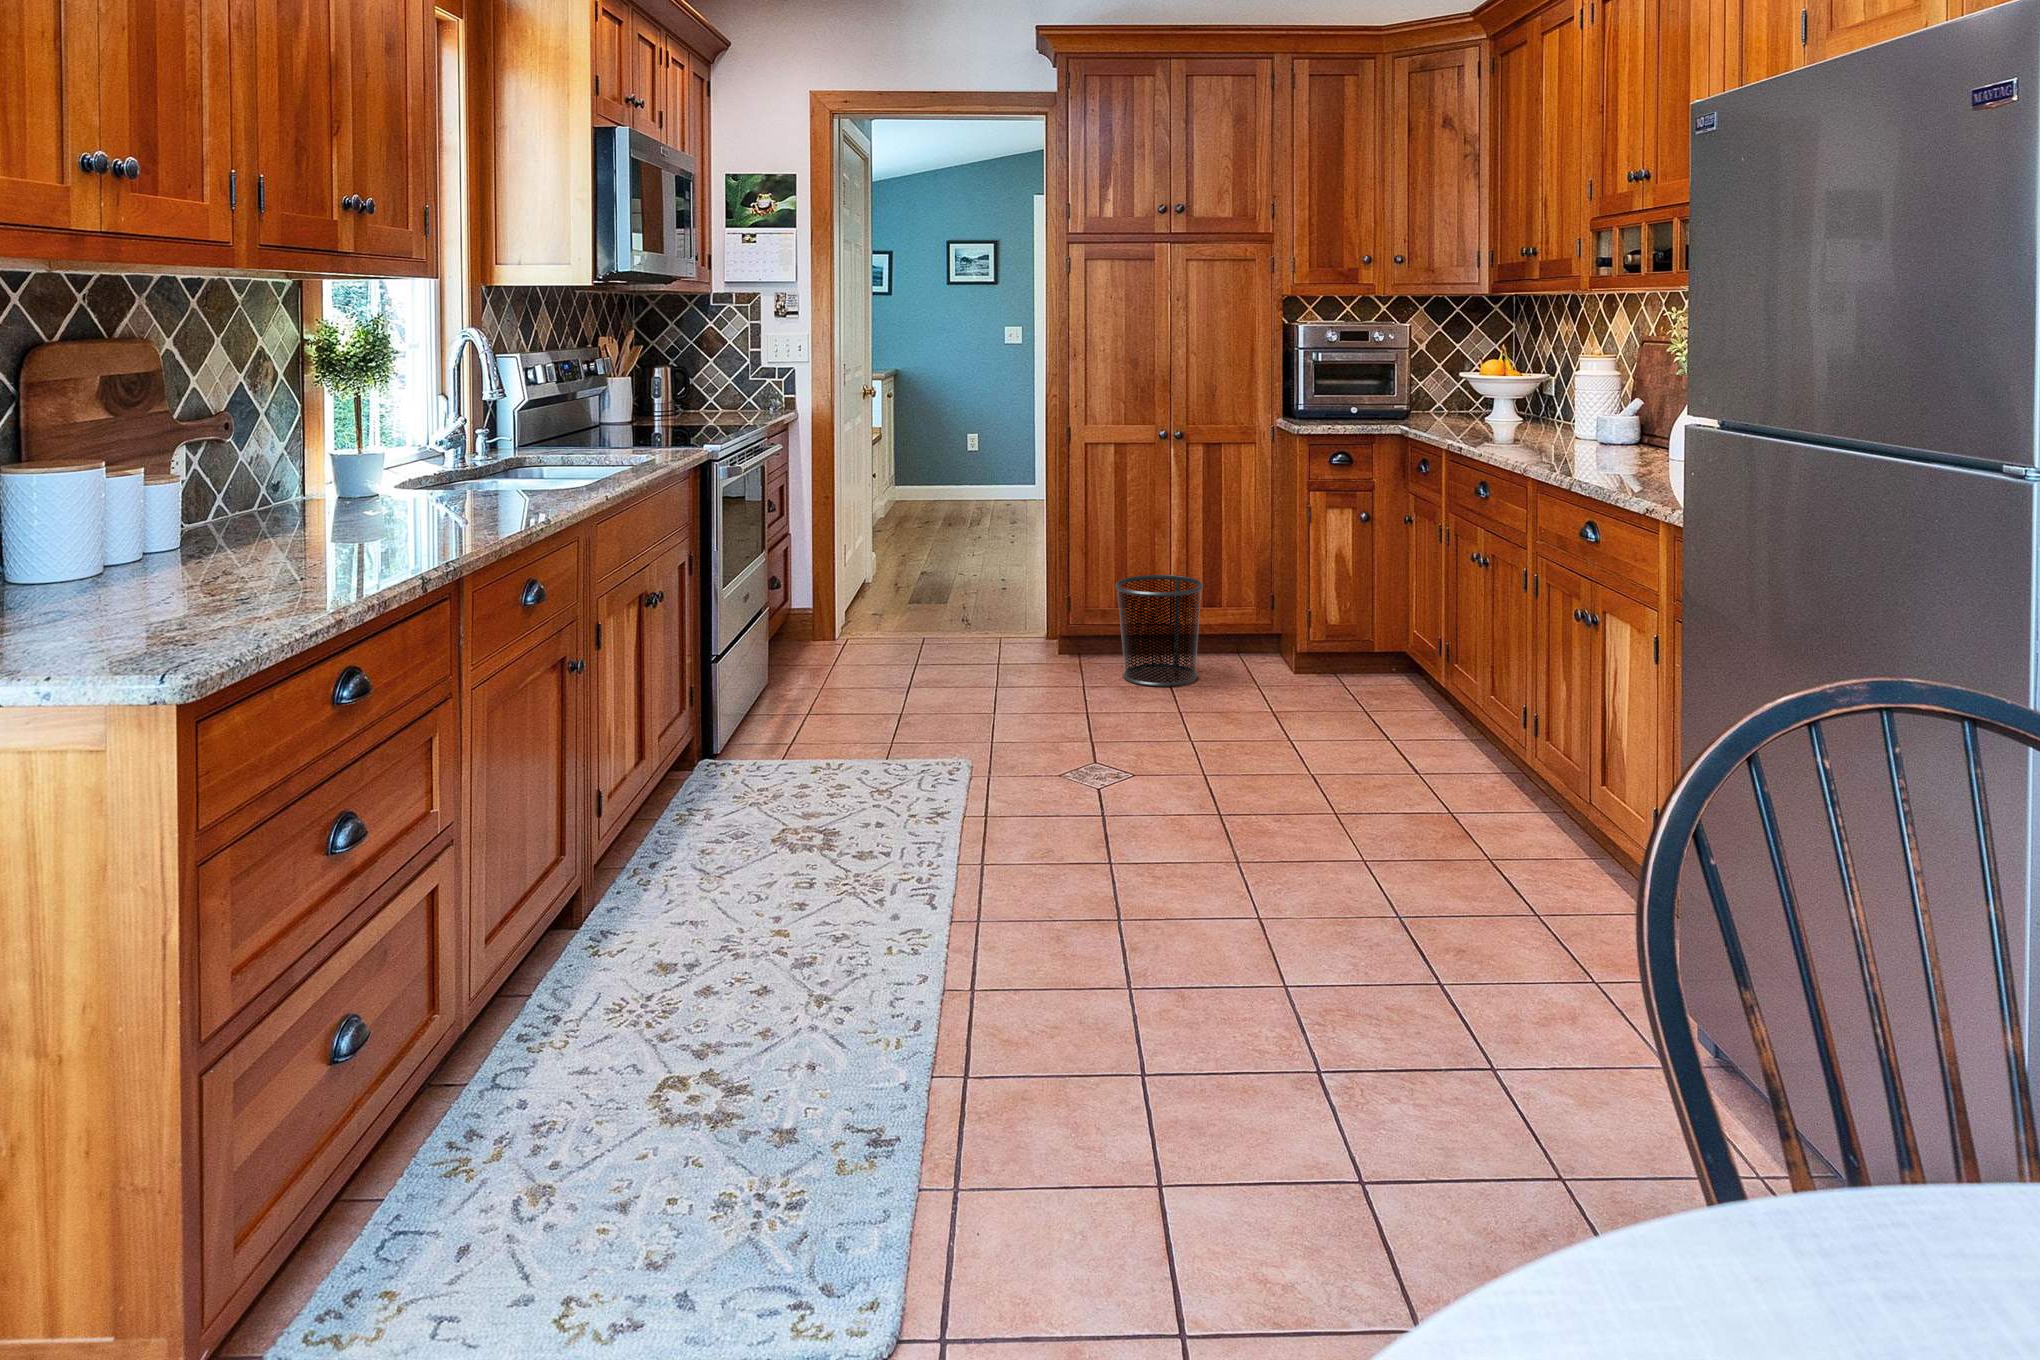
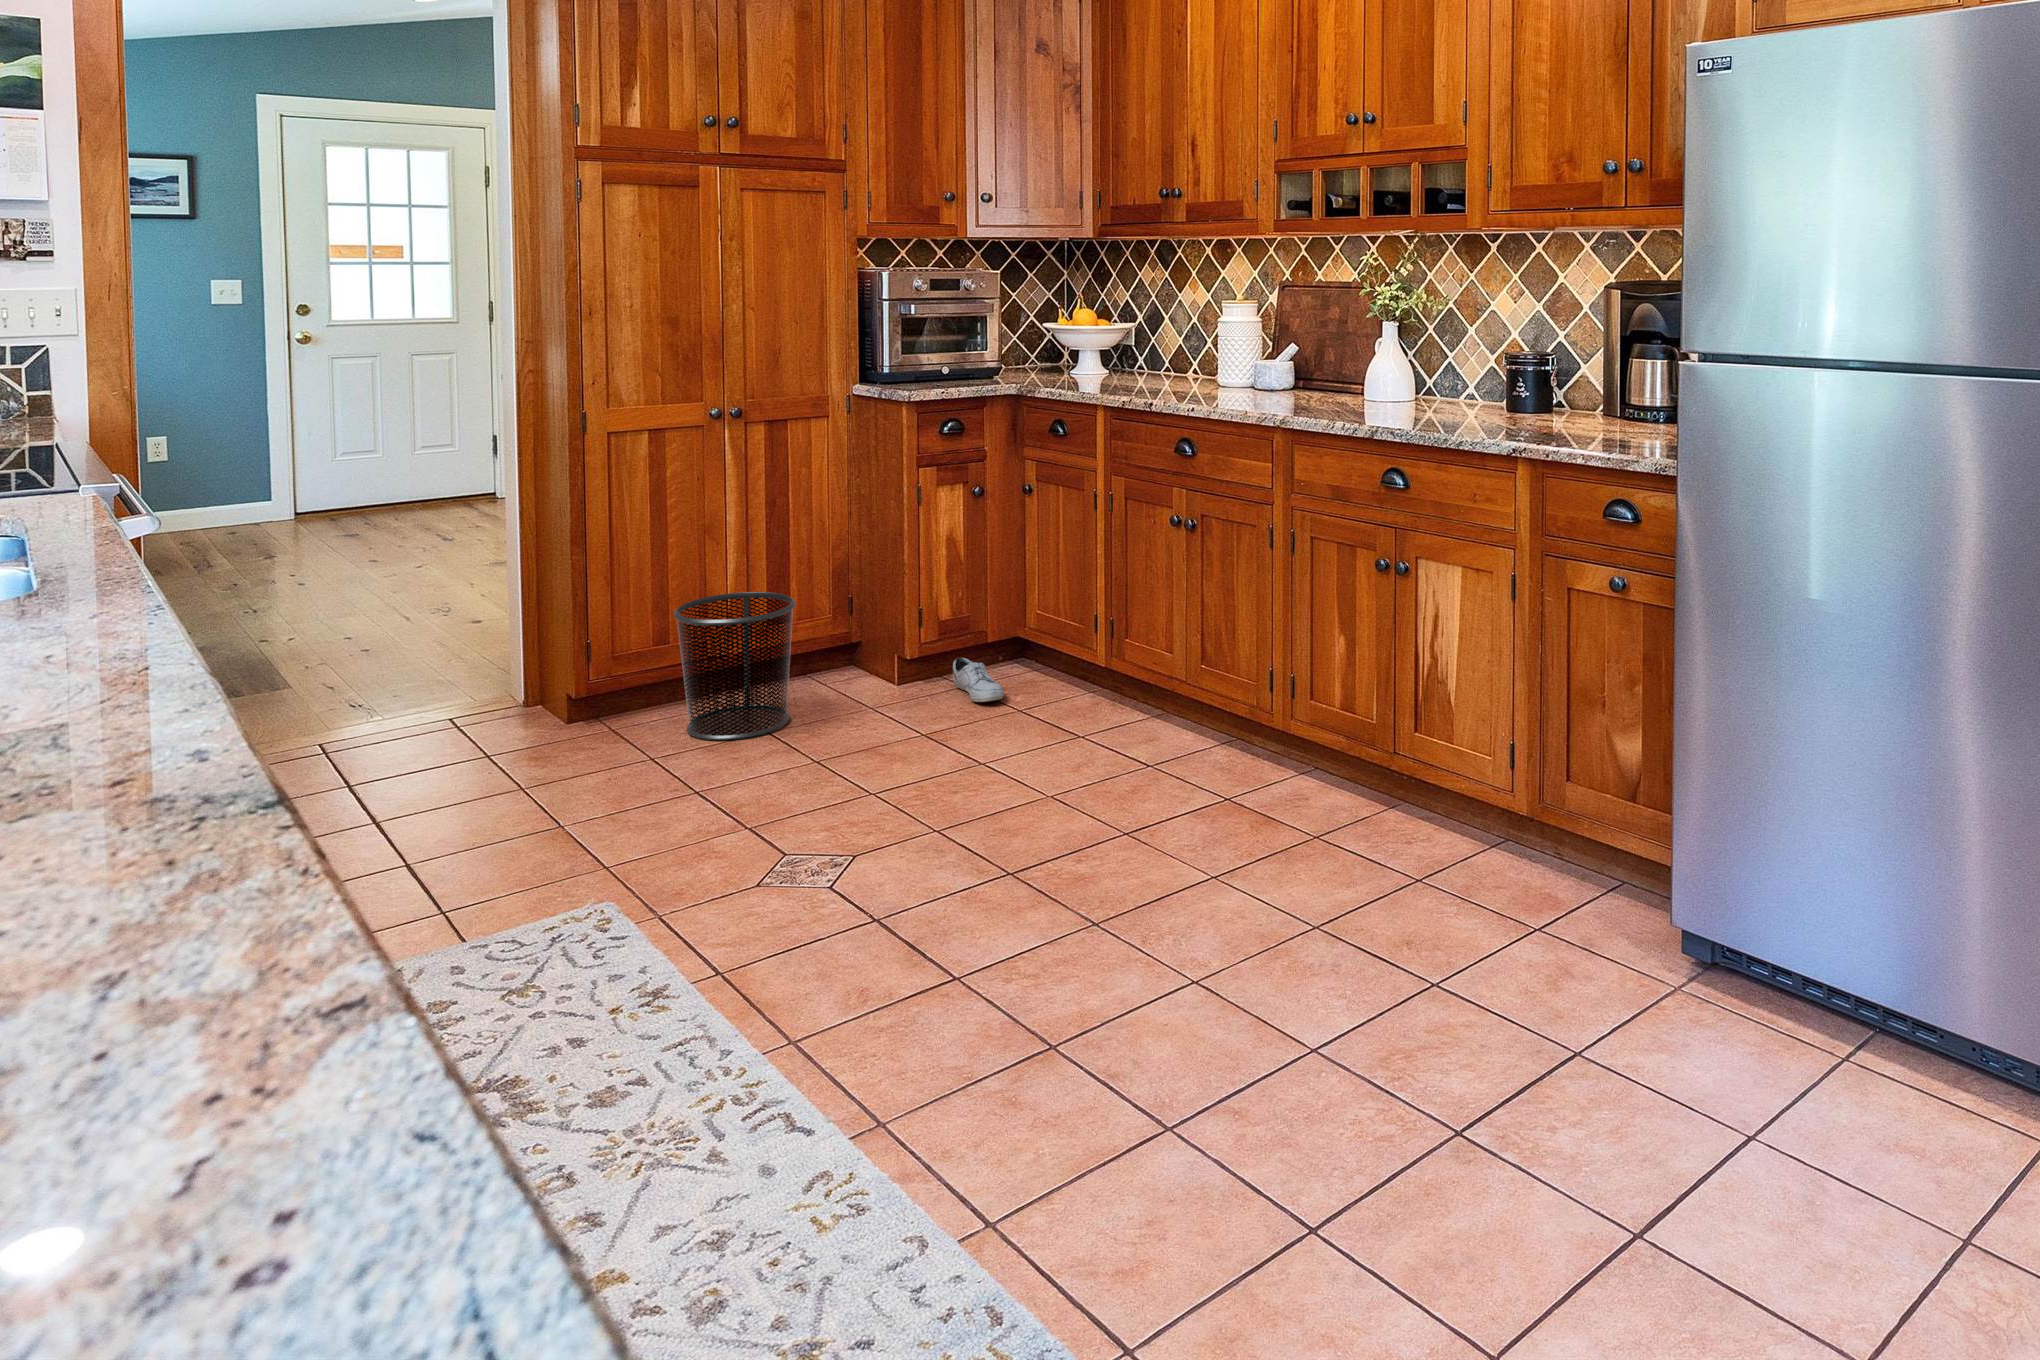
shoe: none [1335,659,1366,698] -> present [953,658,1004,702]

